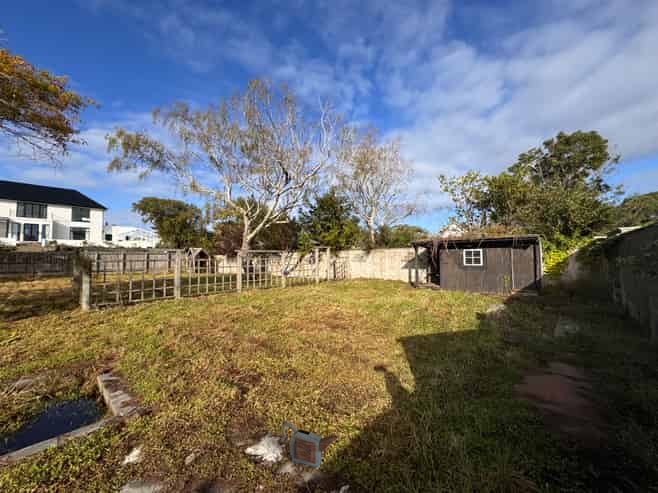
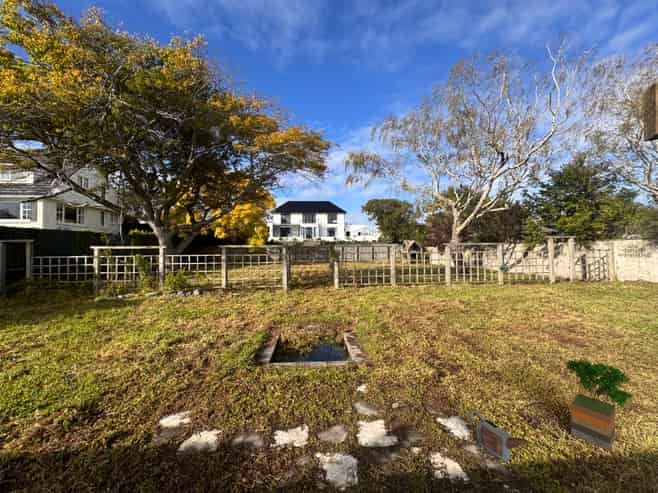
potted tree: none [350,339,393,411] -> present [566,359,634,451]

